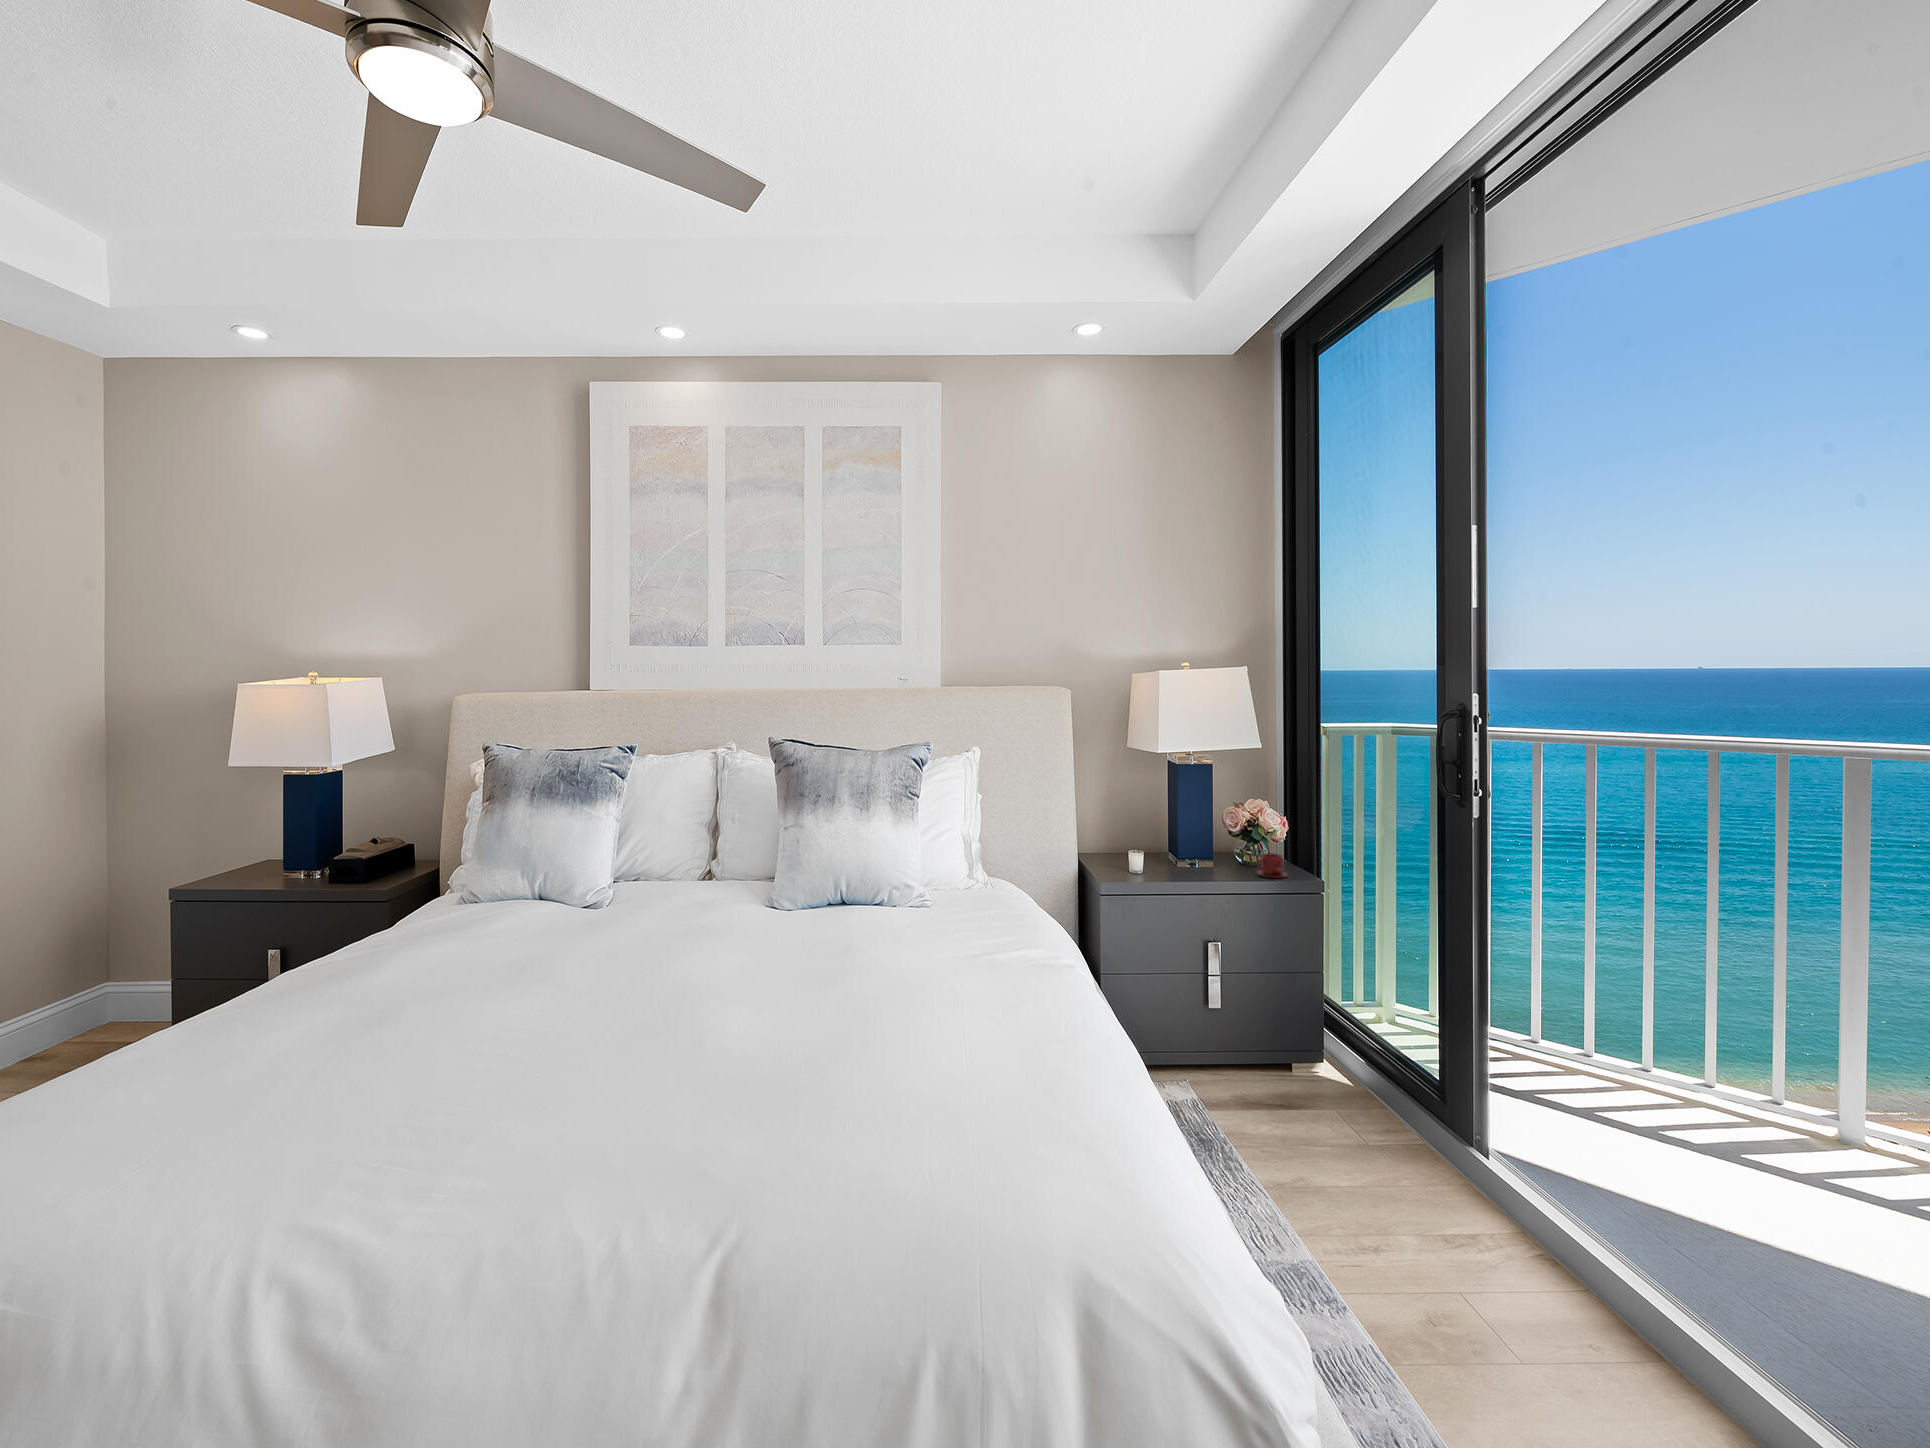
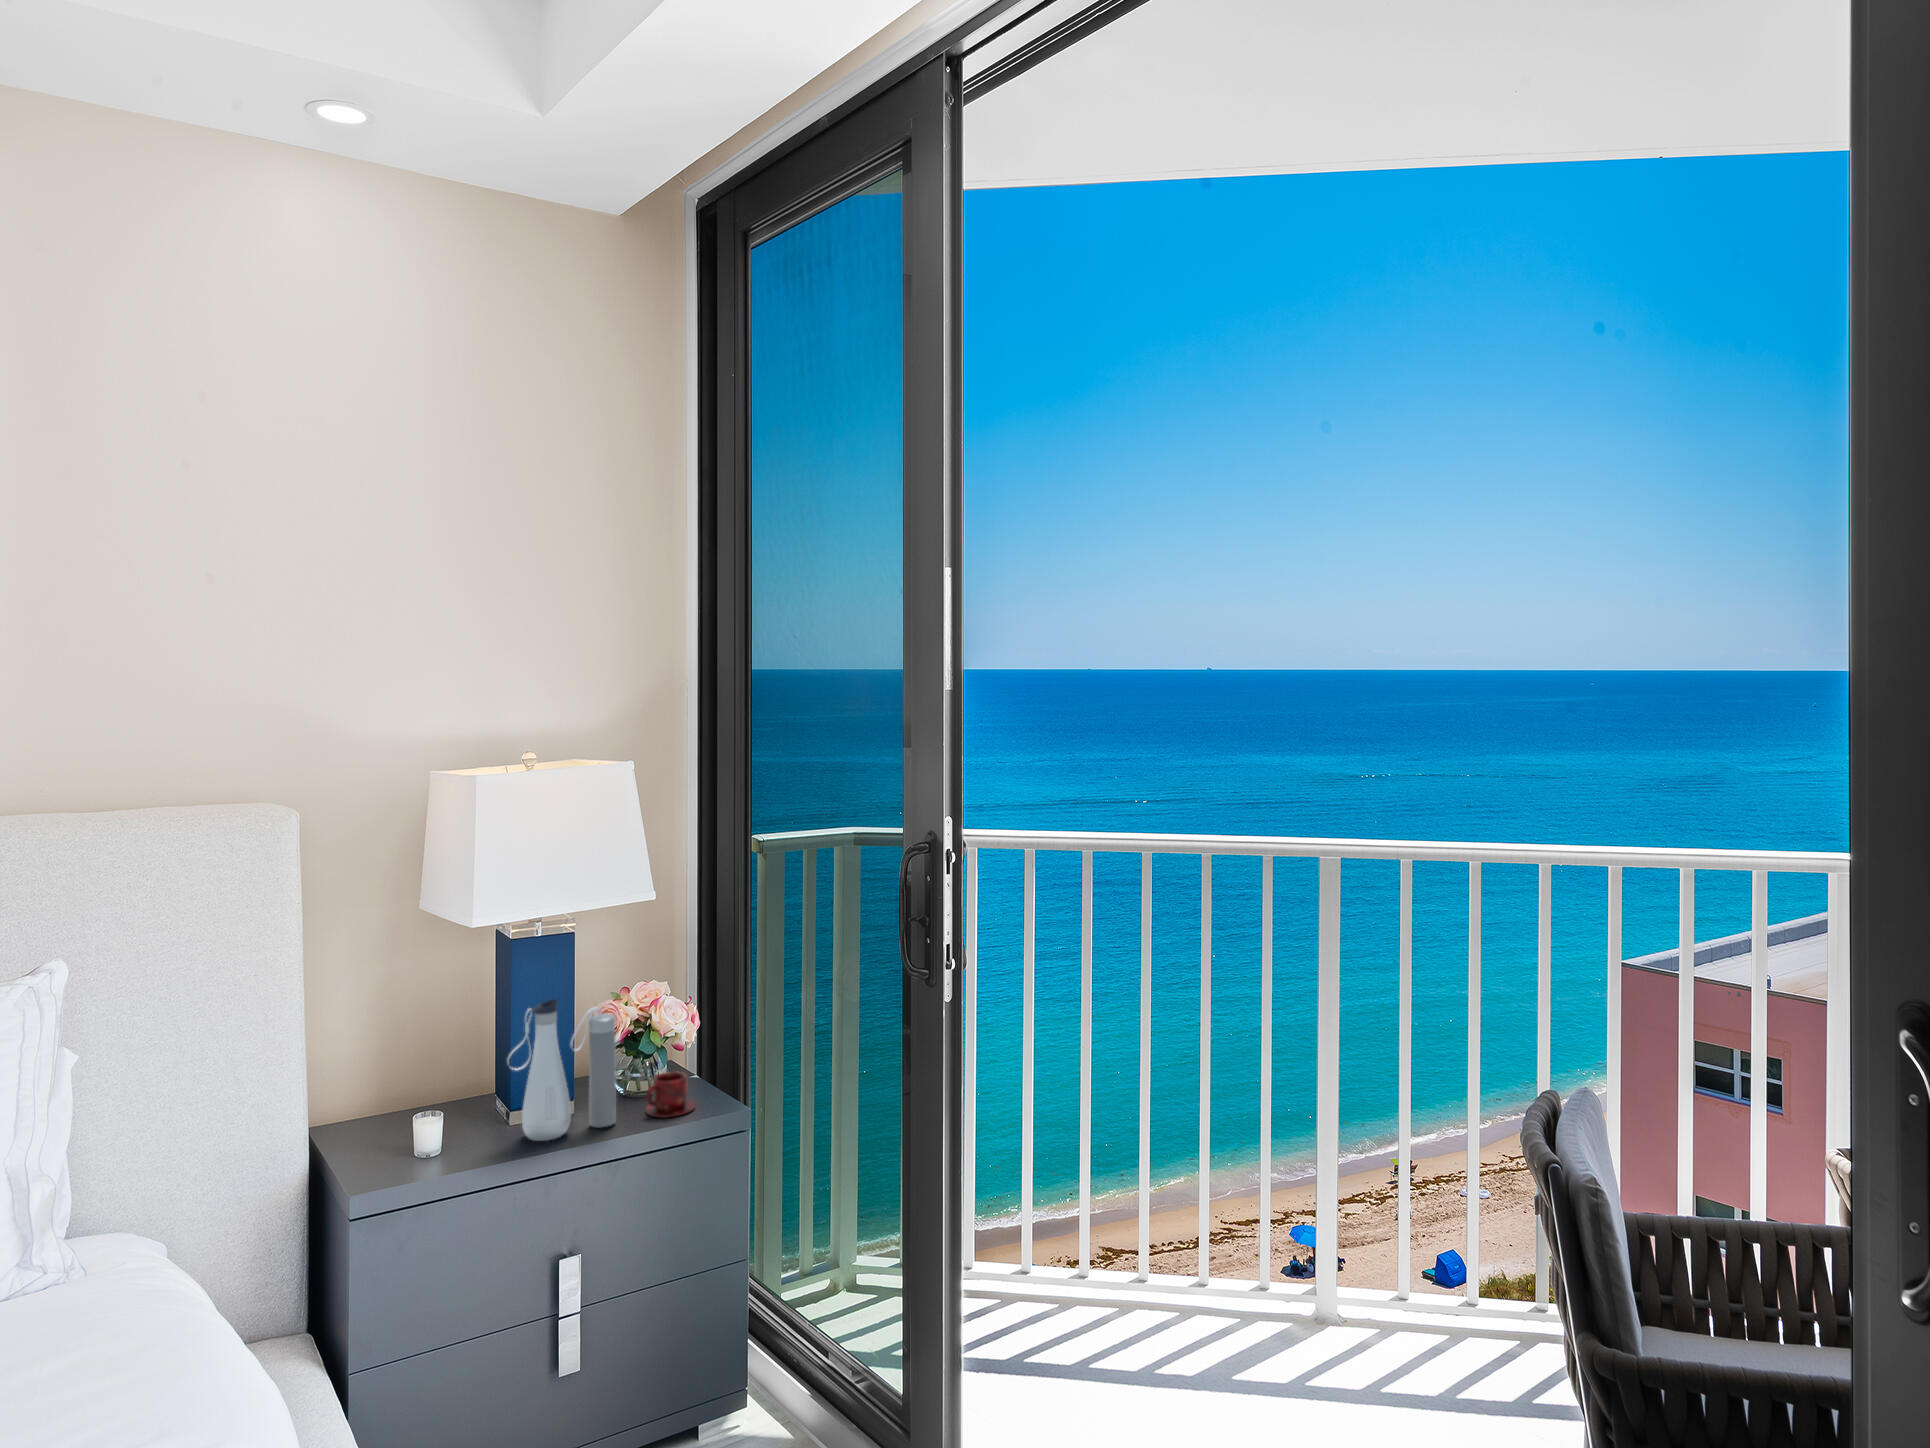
water bottle: none [1179,799,1240,878] -> present [507,999,616,1141]

